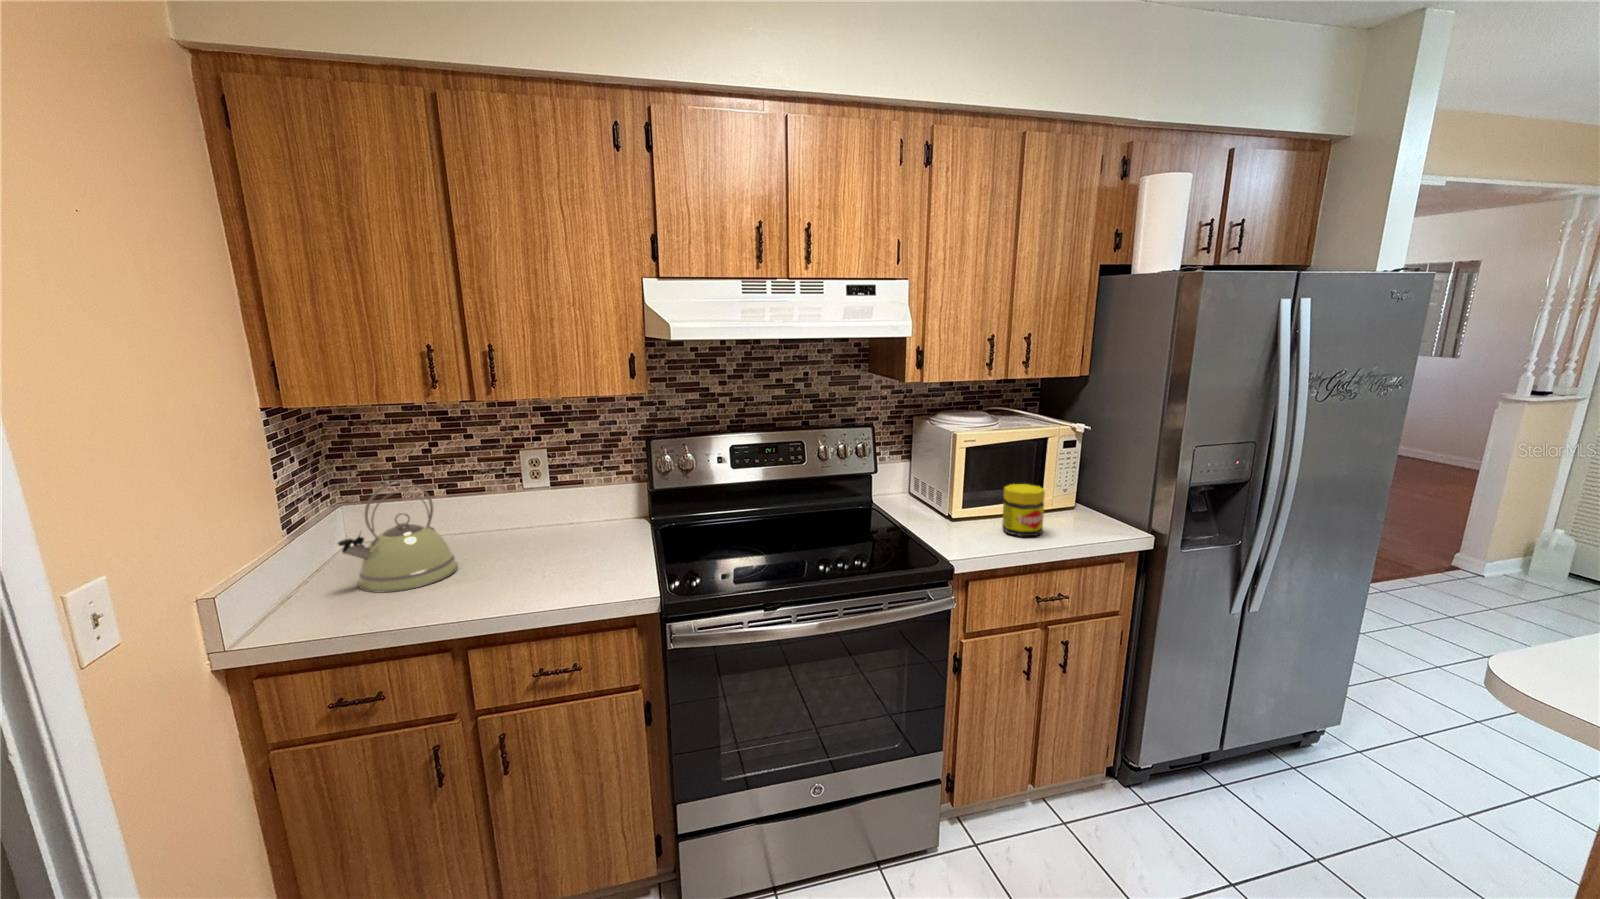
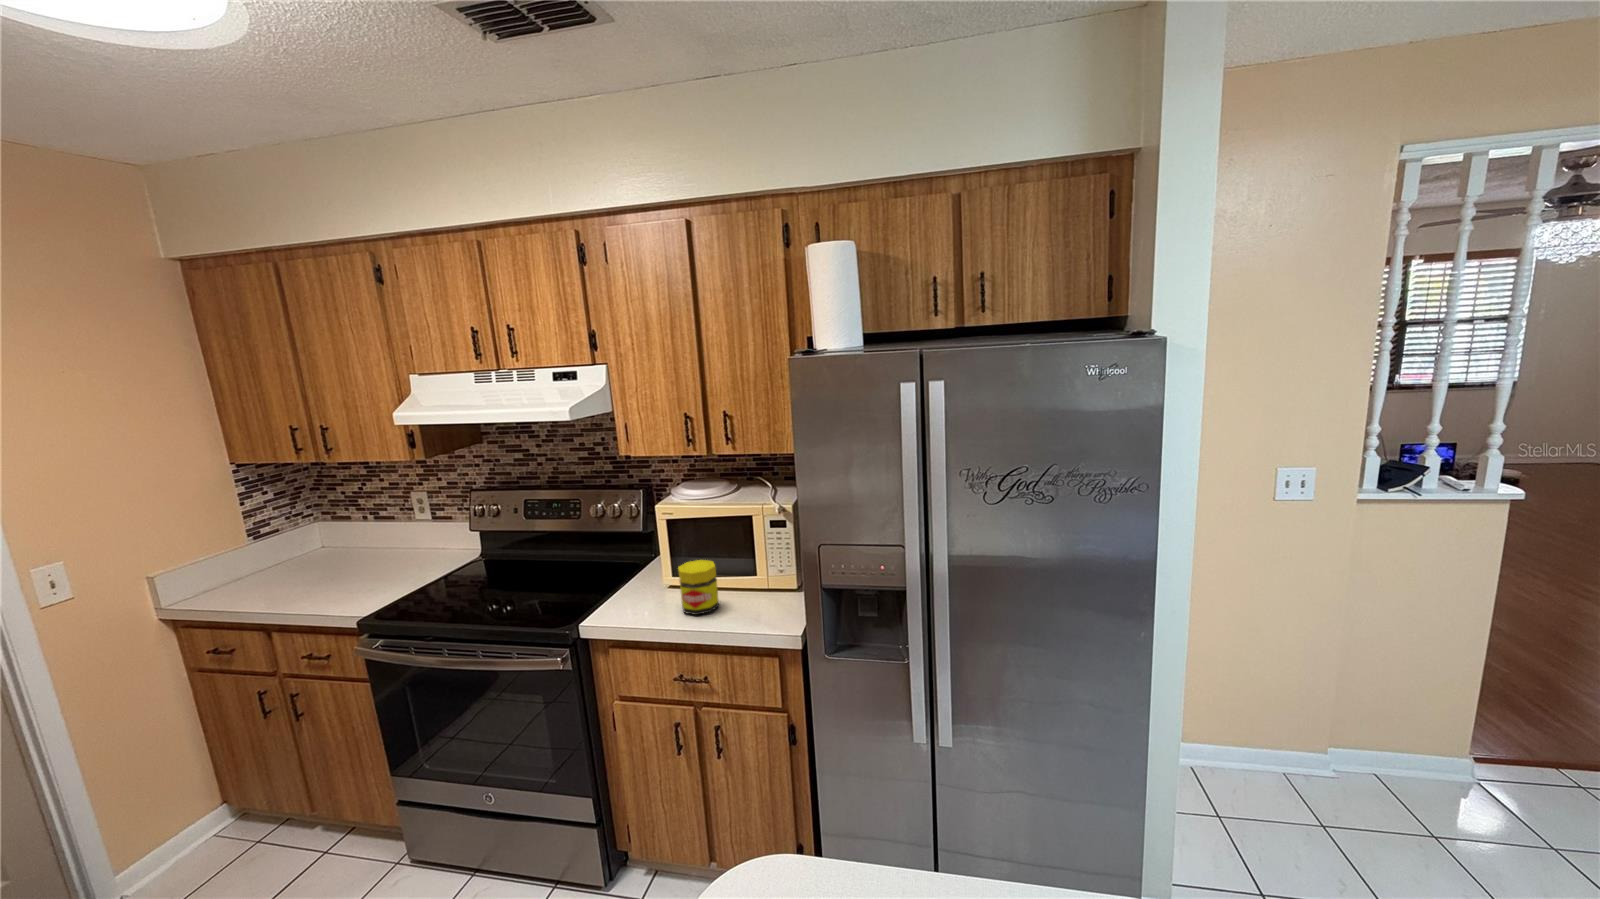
kettle: present [338,481,458,592] -> none [251,514,339,587]

